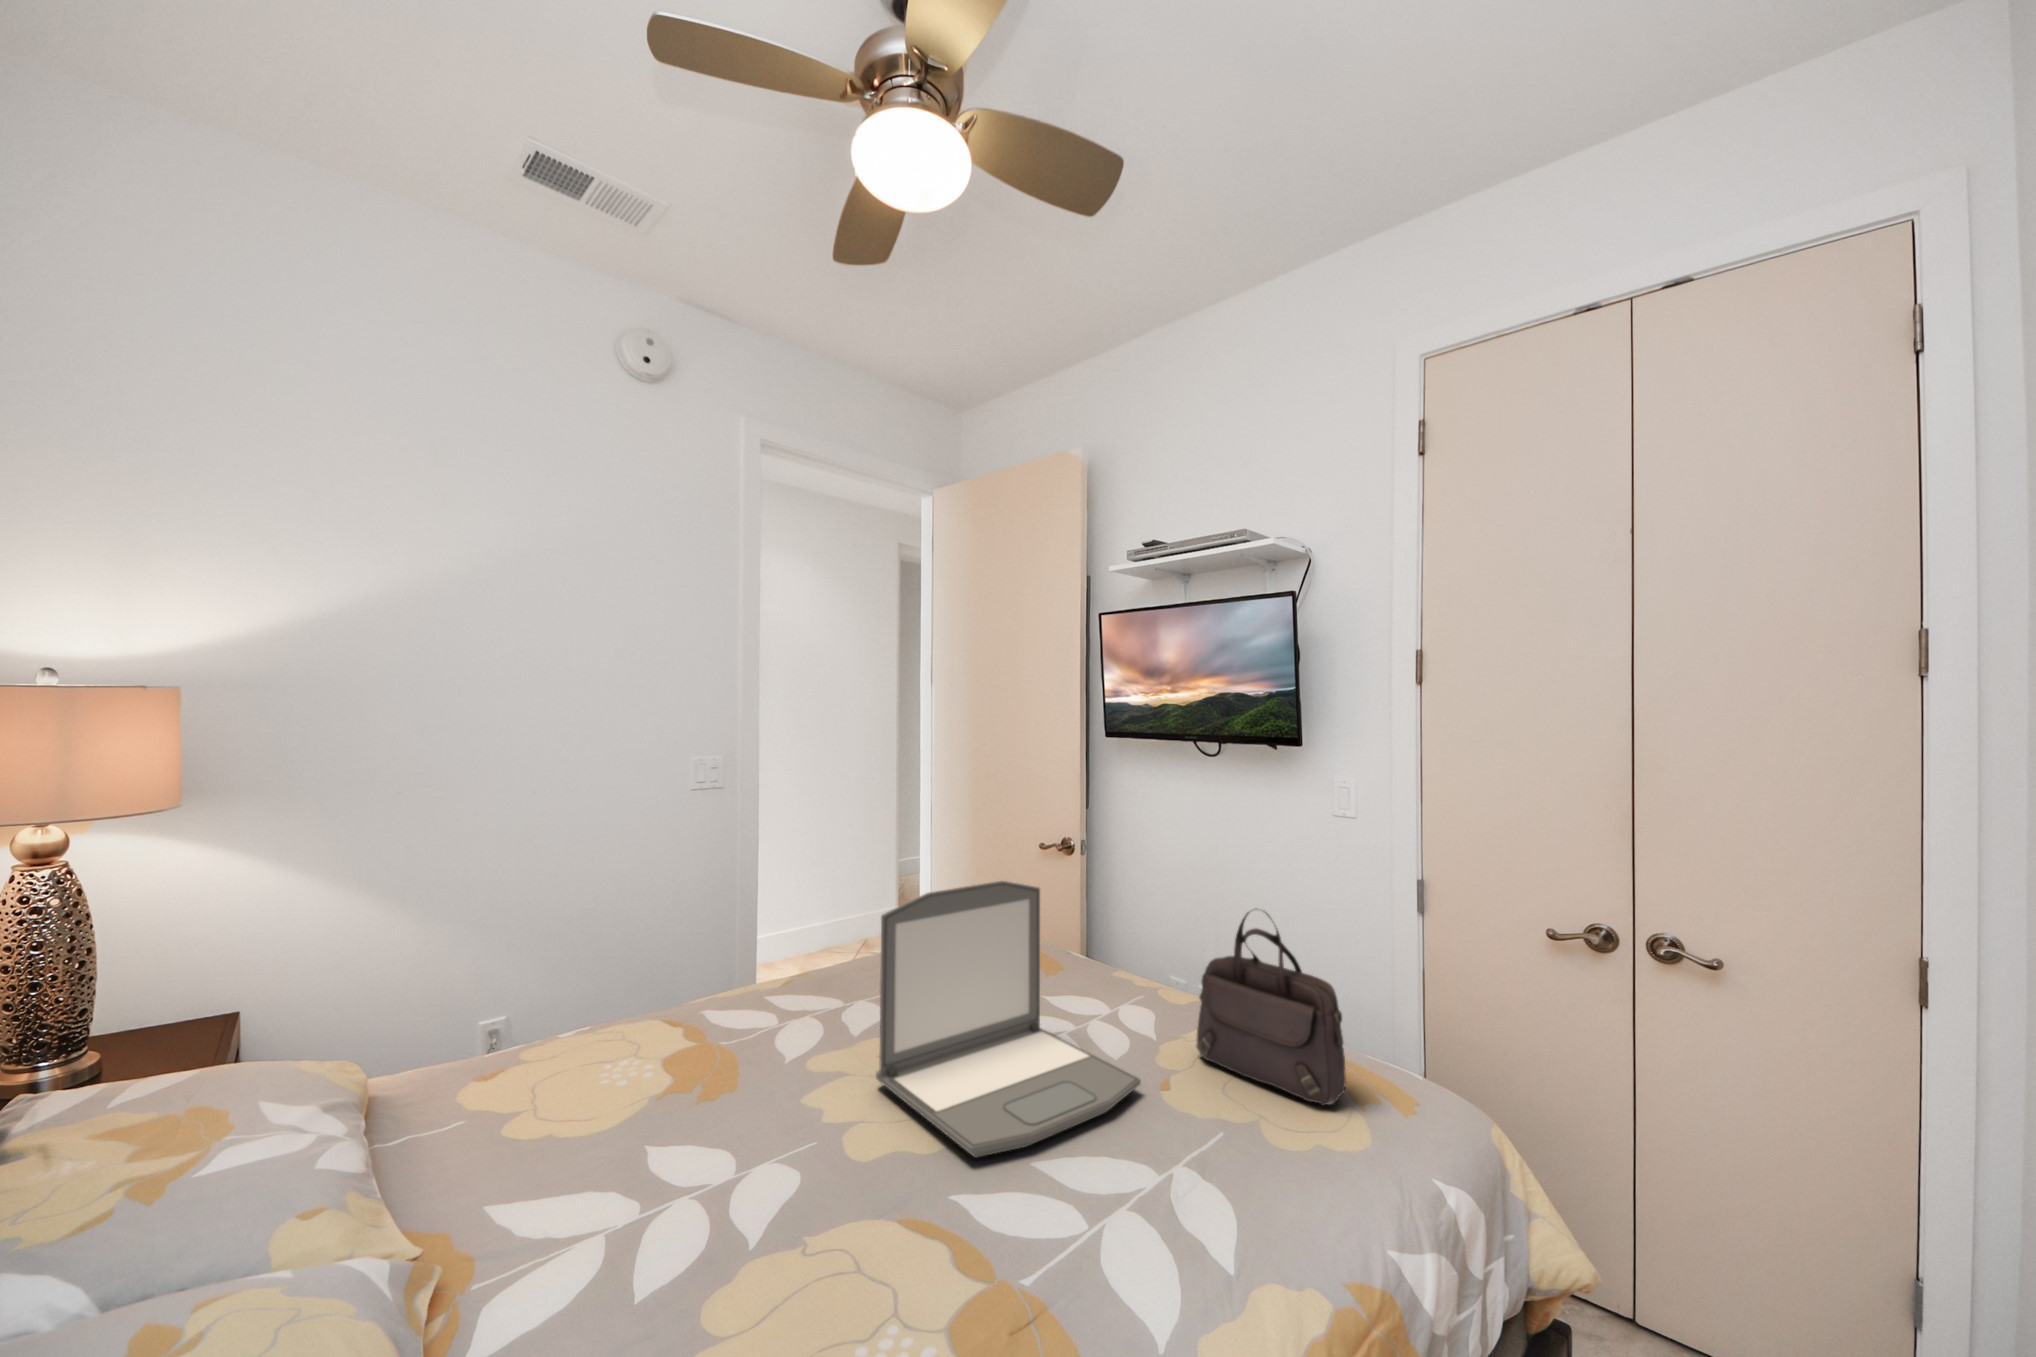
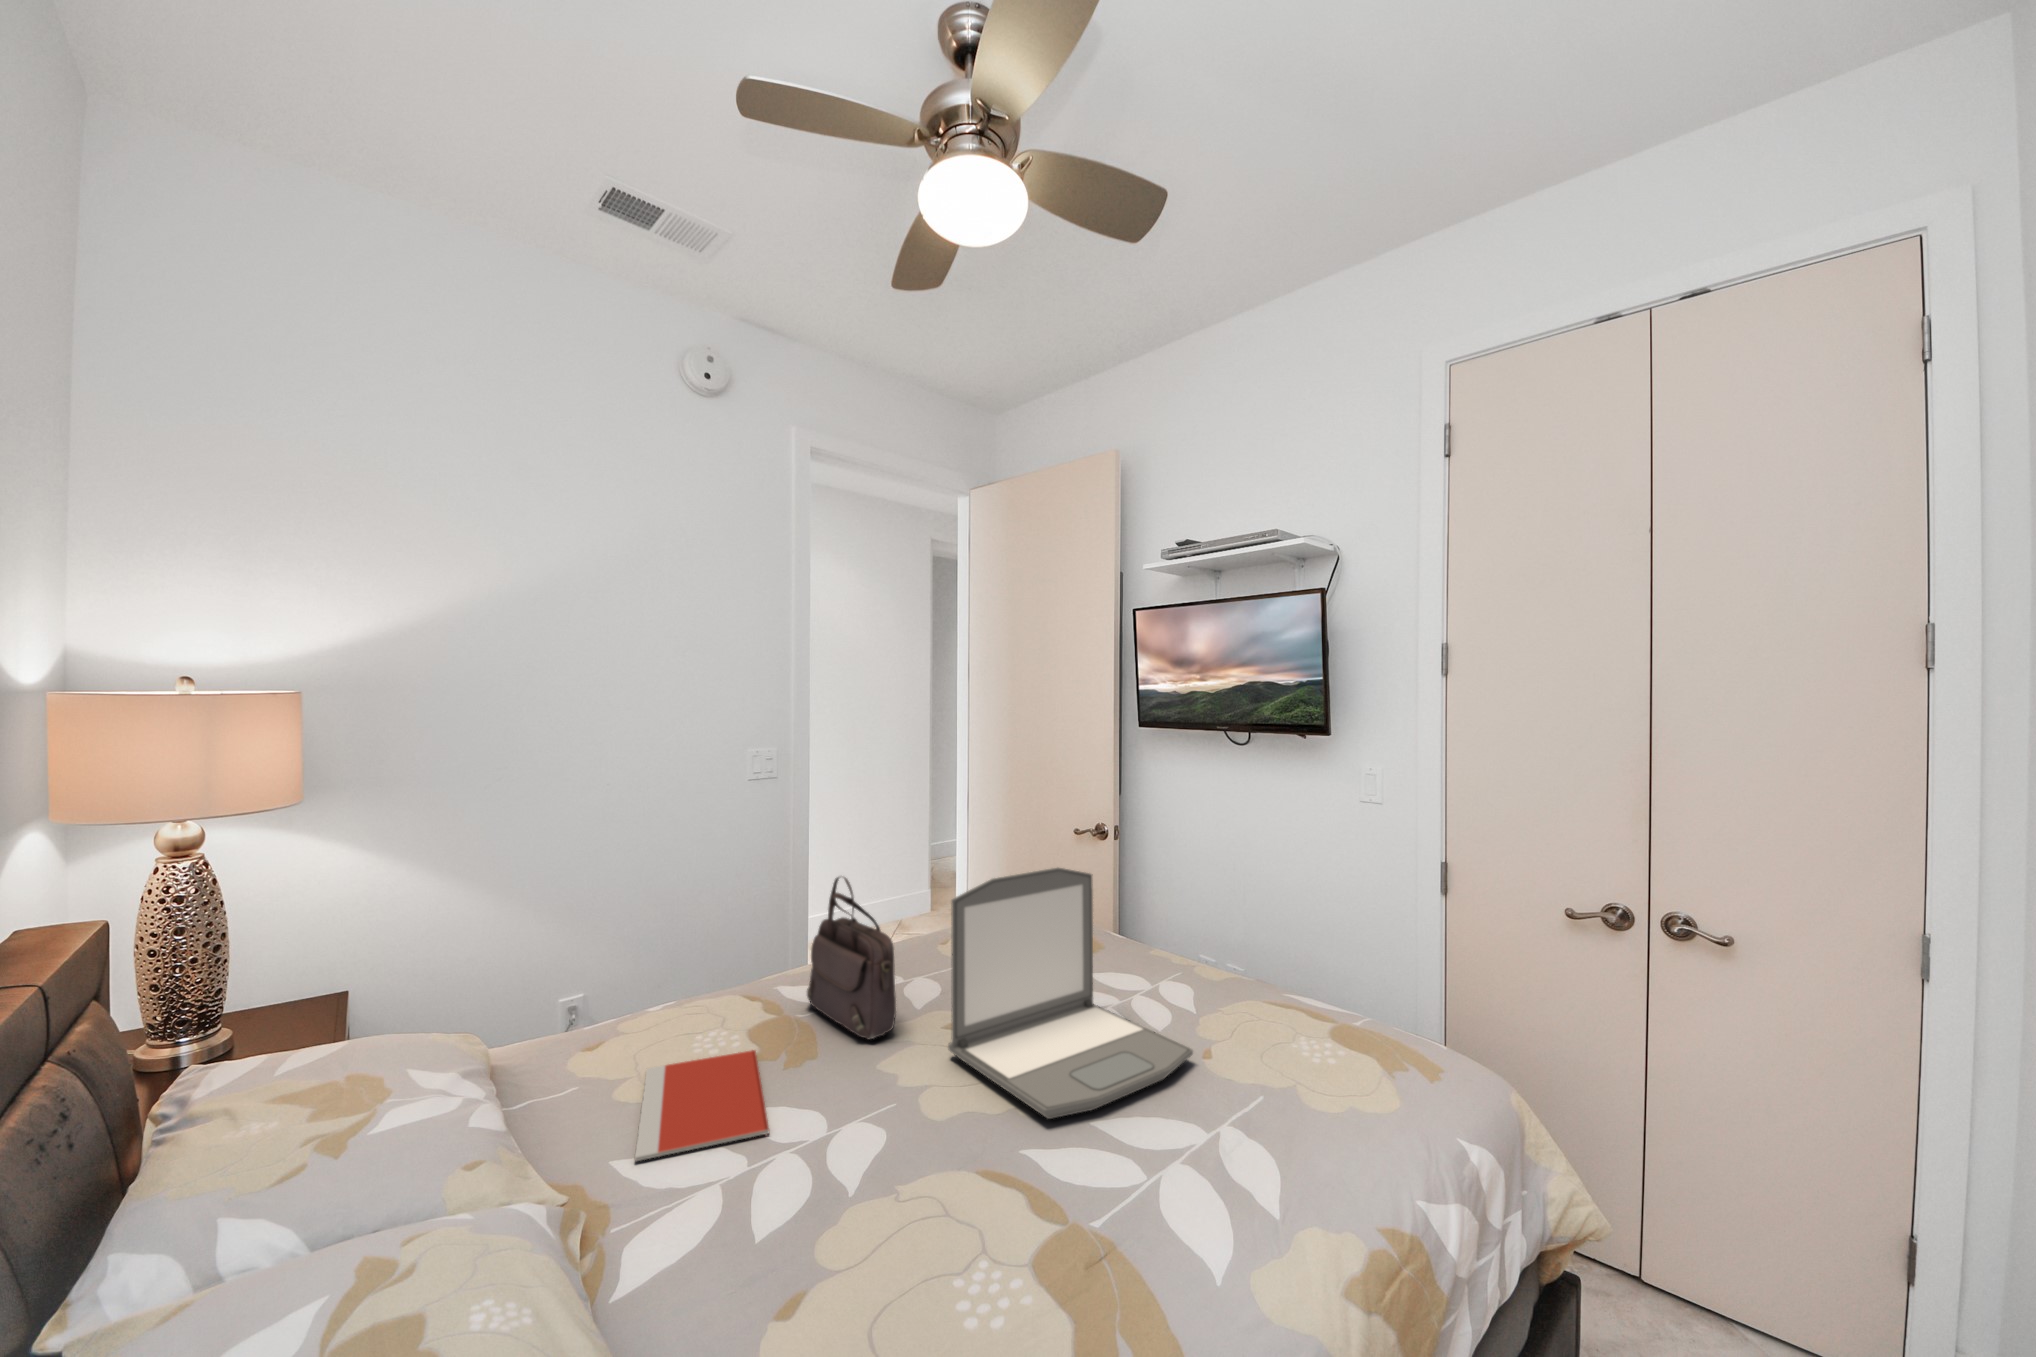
handbag: present [1196,912,1346,1105] -> present [807,877,896,1039]
notebook: none [508,1078,667,1208] -> present [635,1050,769,1161]

